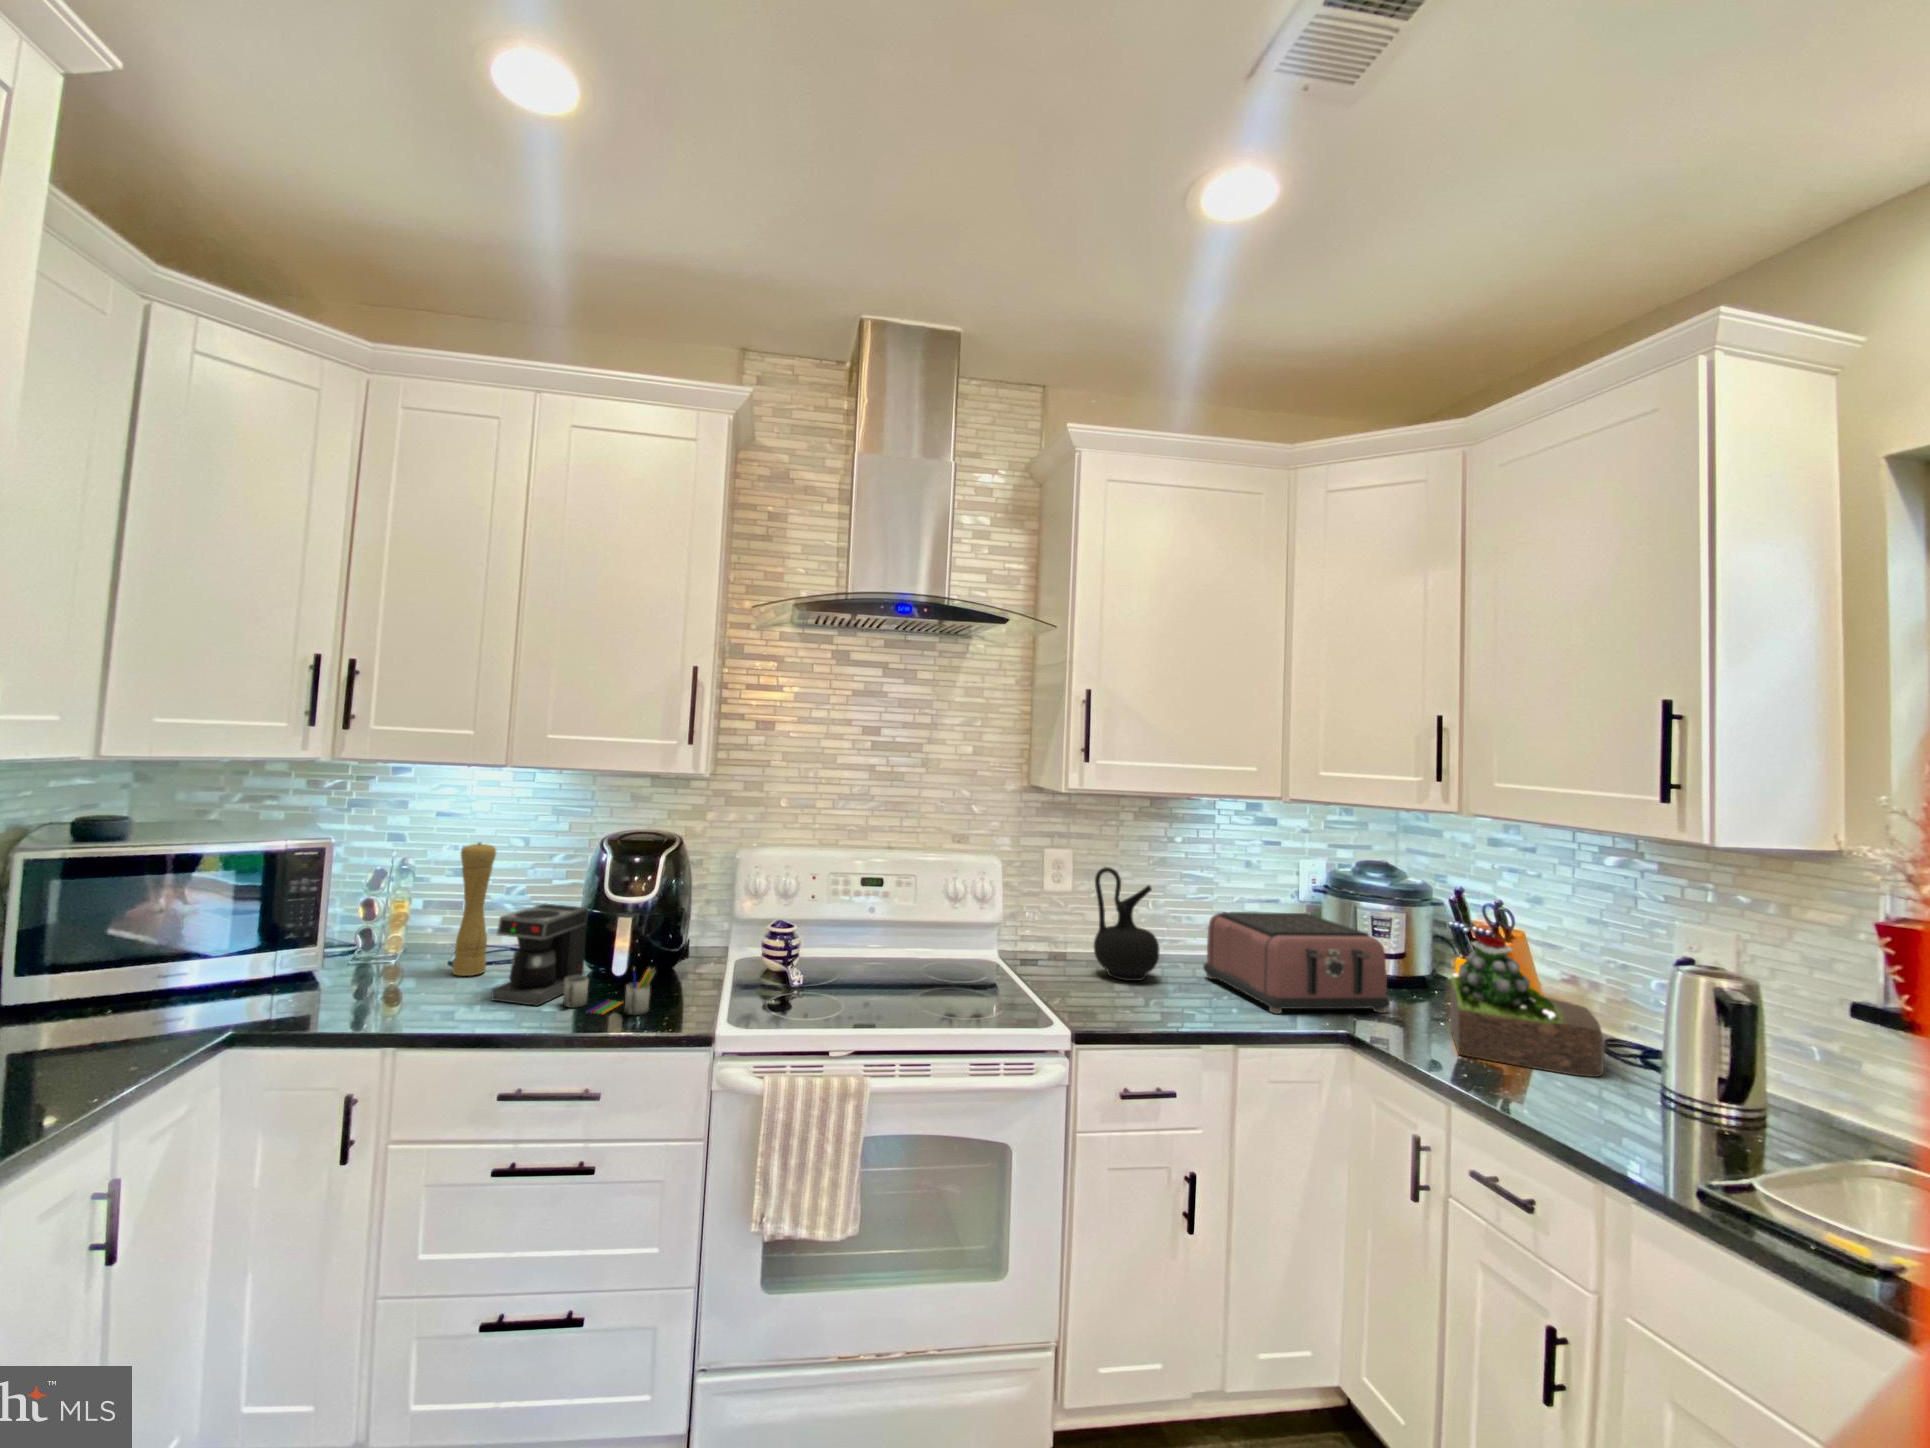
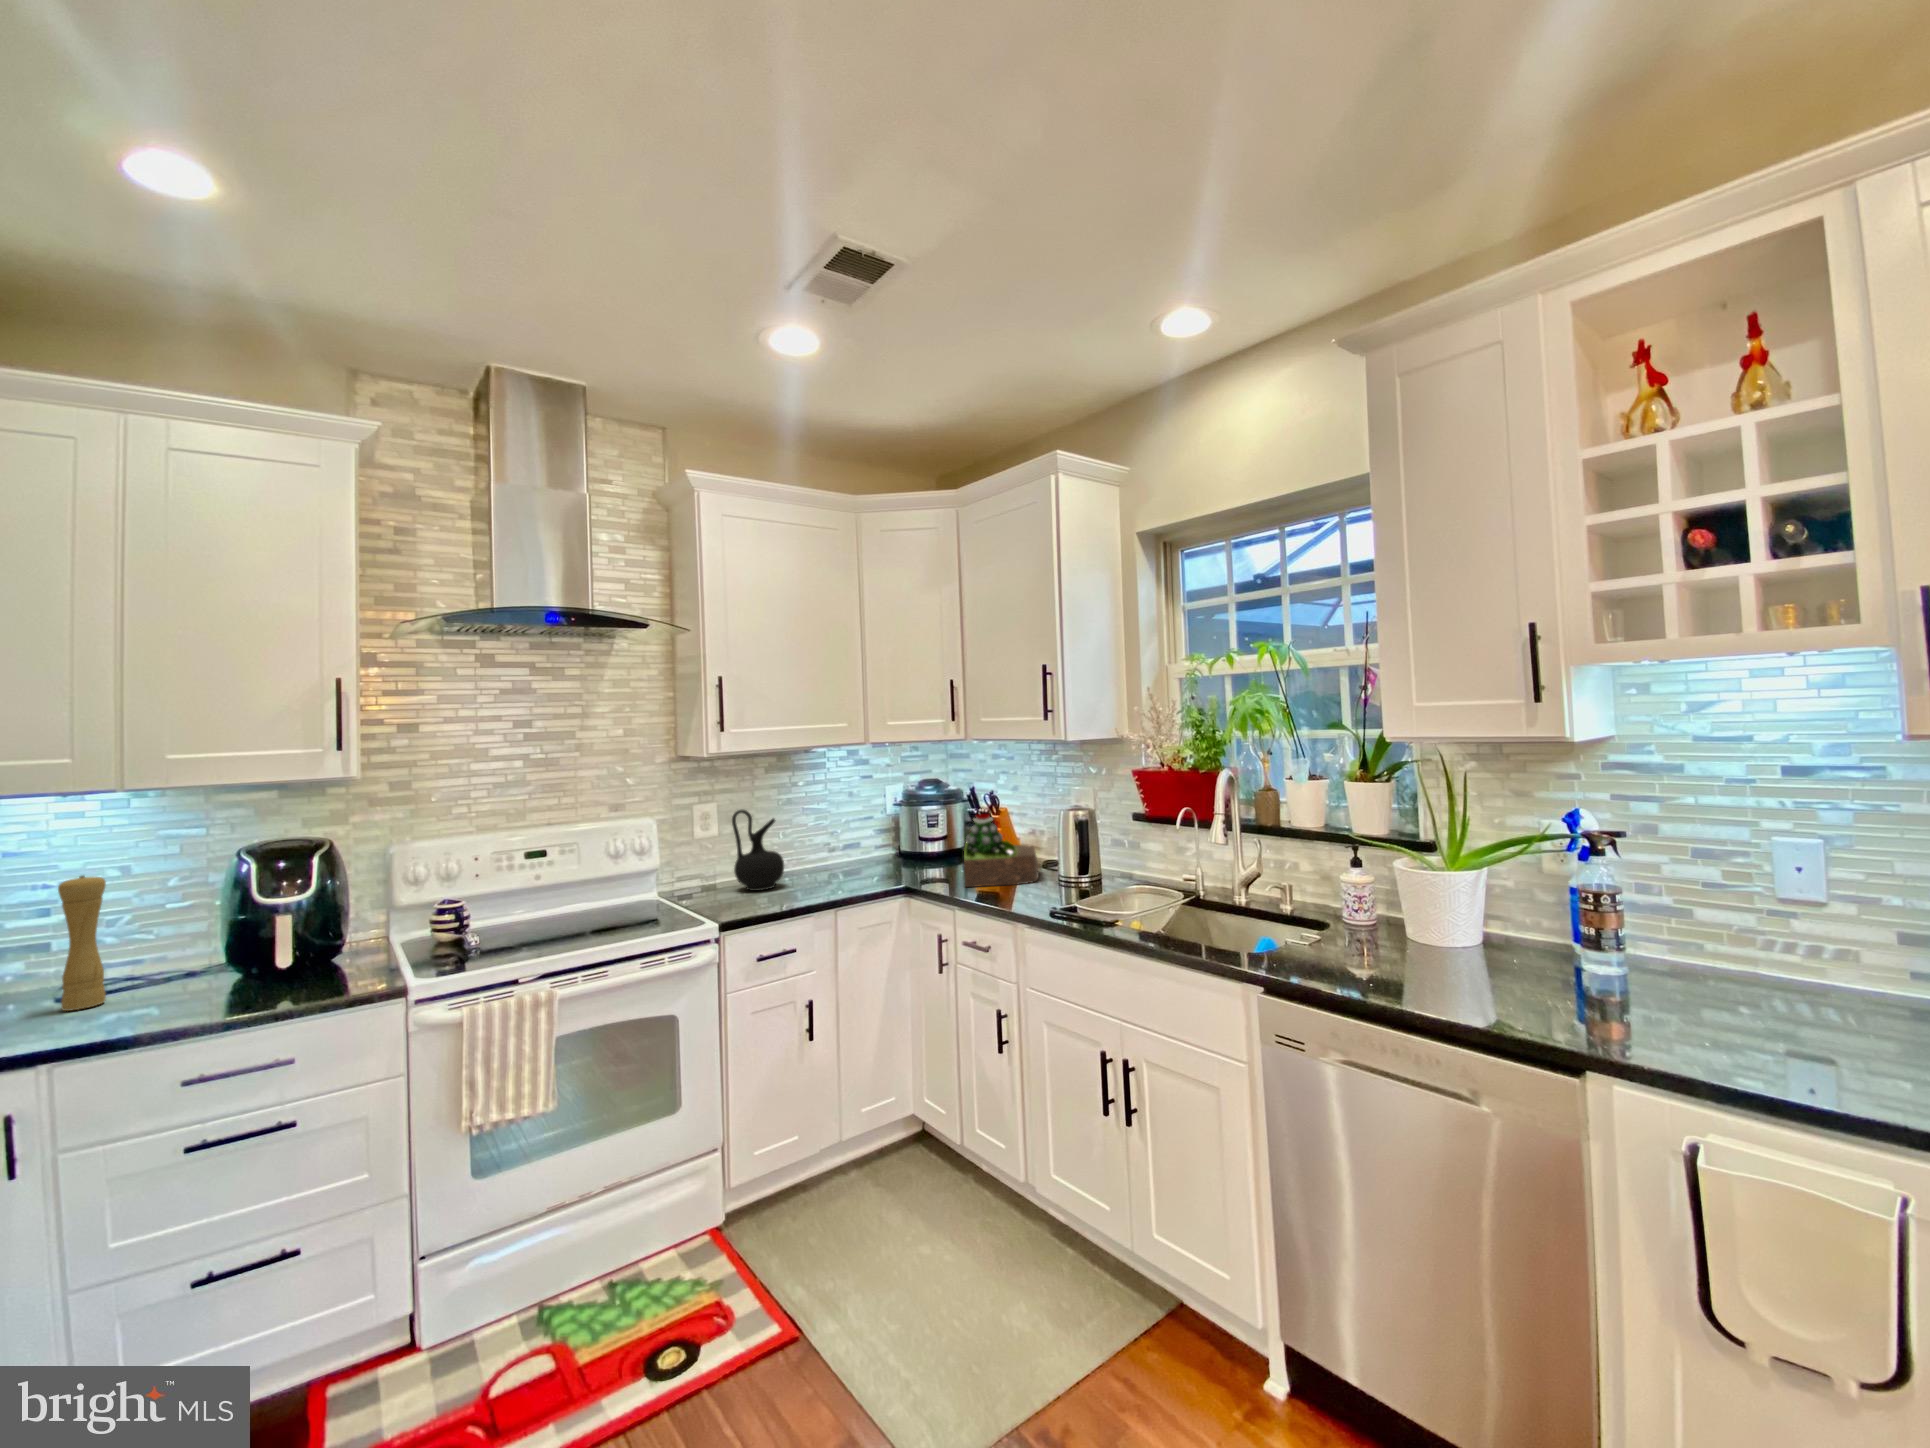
coffee maker: present [491,904,655,1015] -> none [137,915,336,1016]
toaster: present [1203,912,1390,1014] -> none [817,821,935,889]

